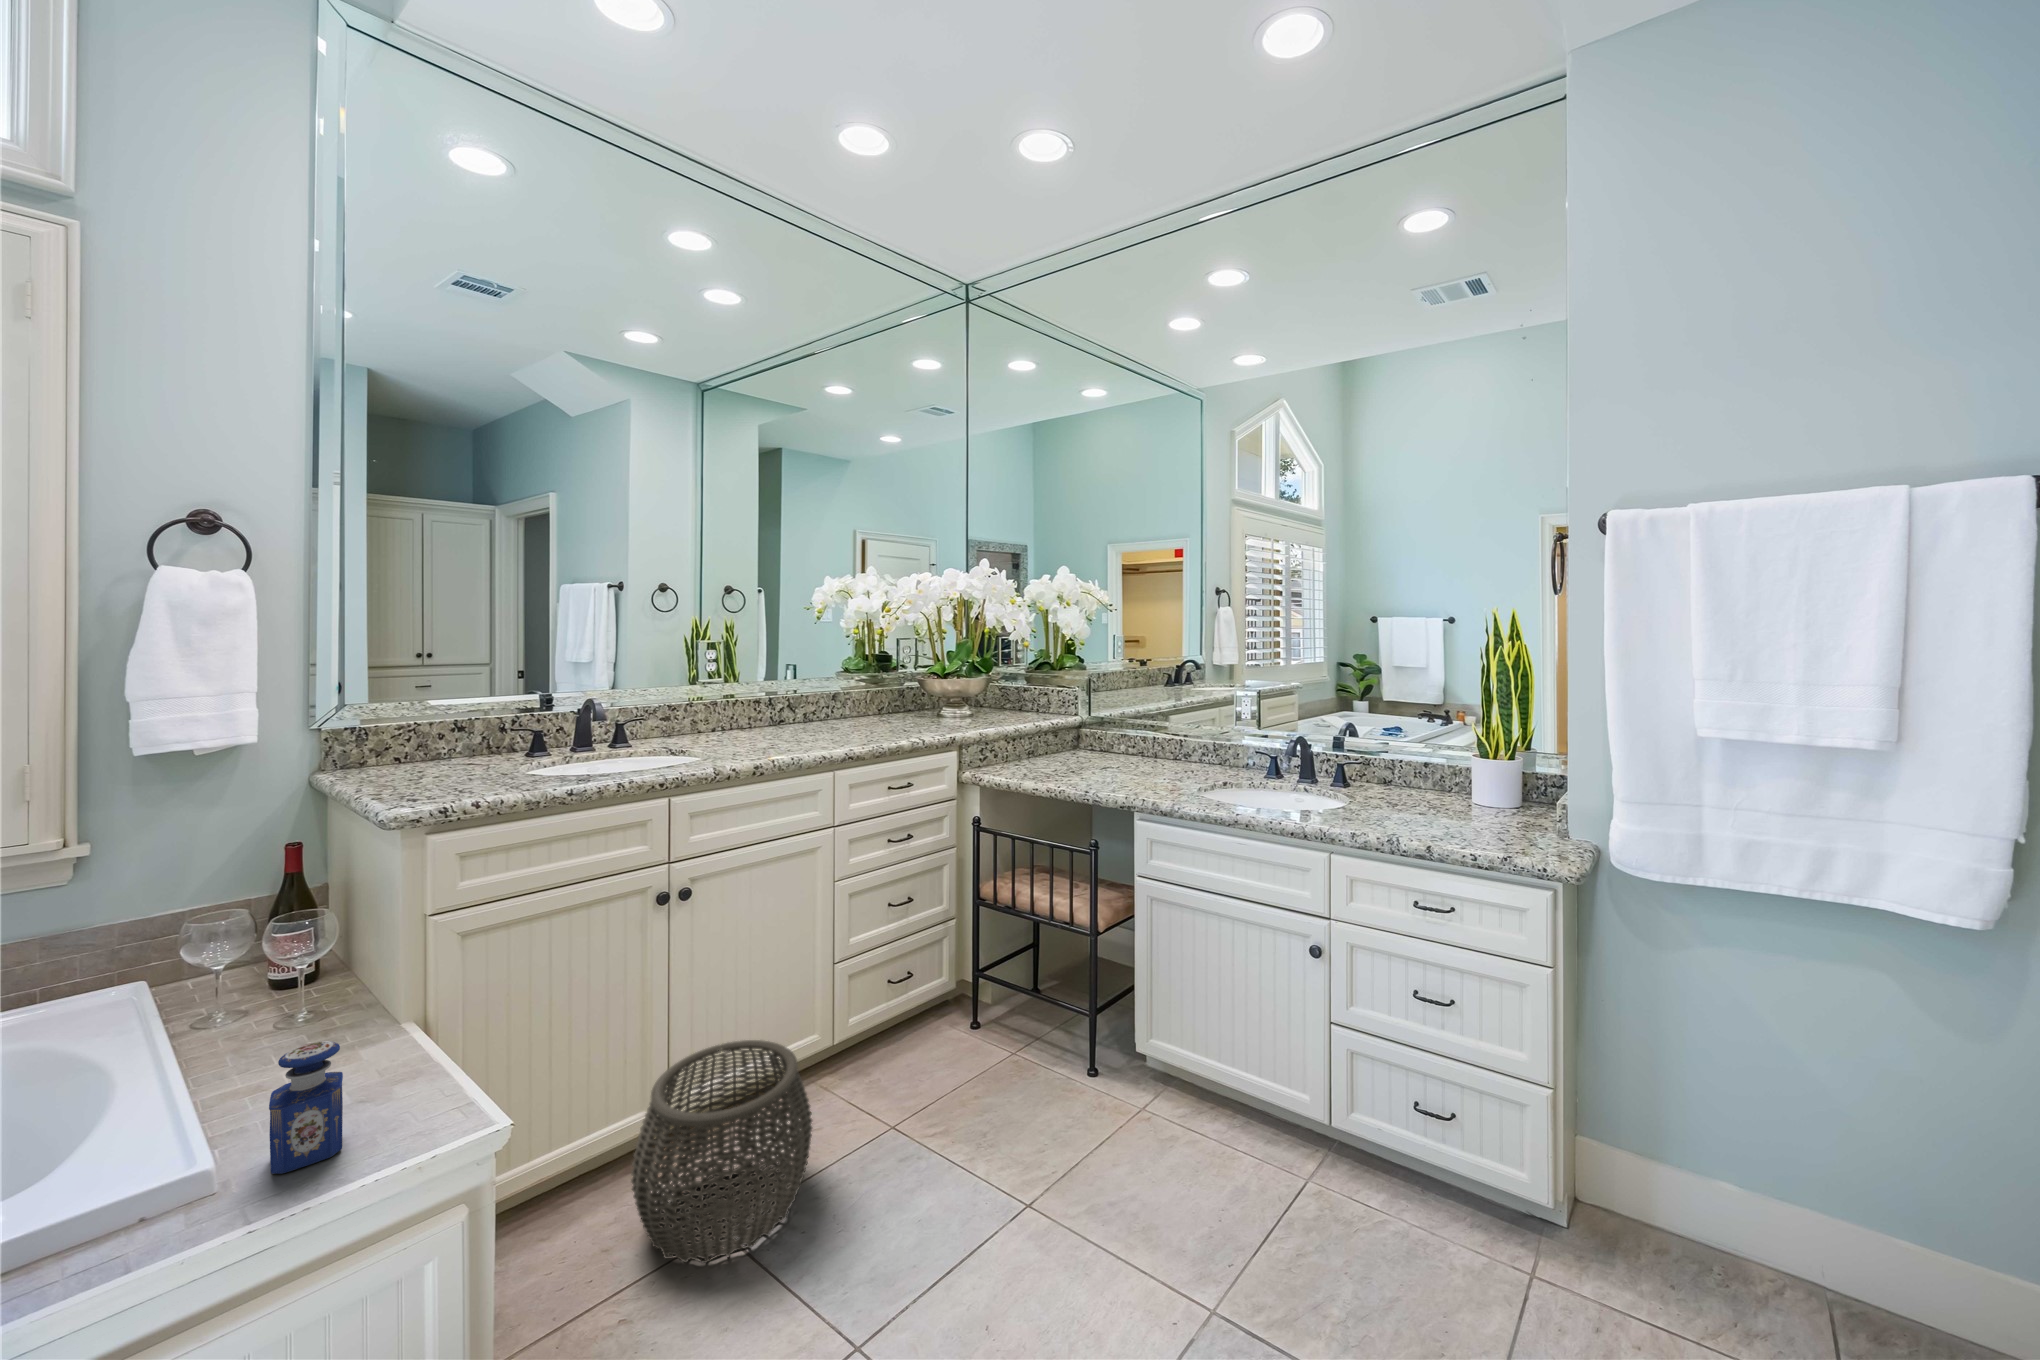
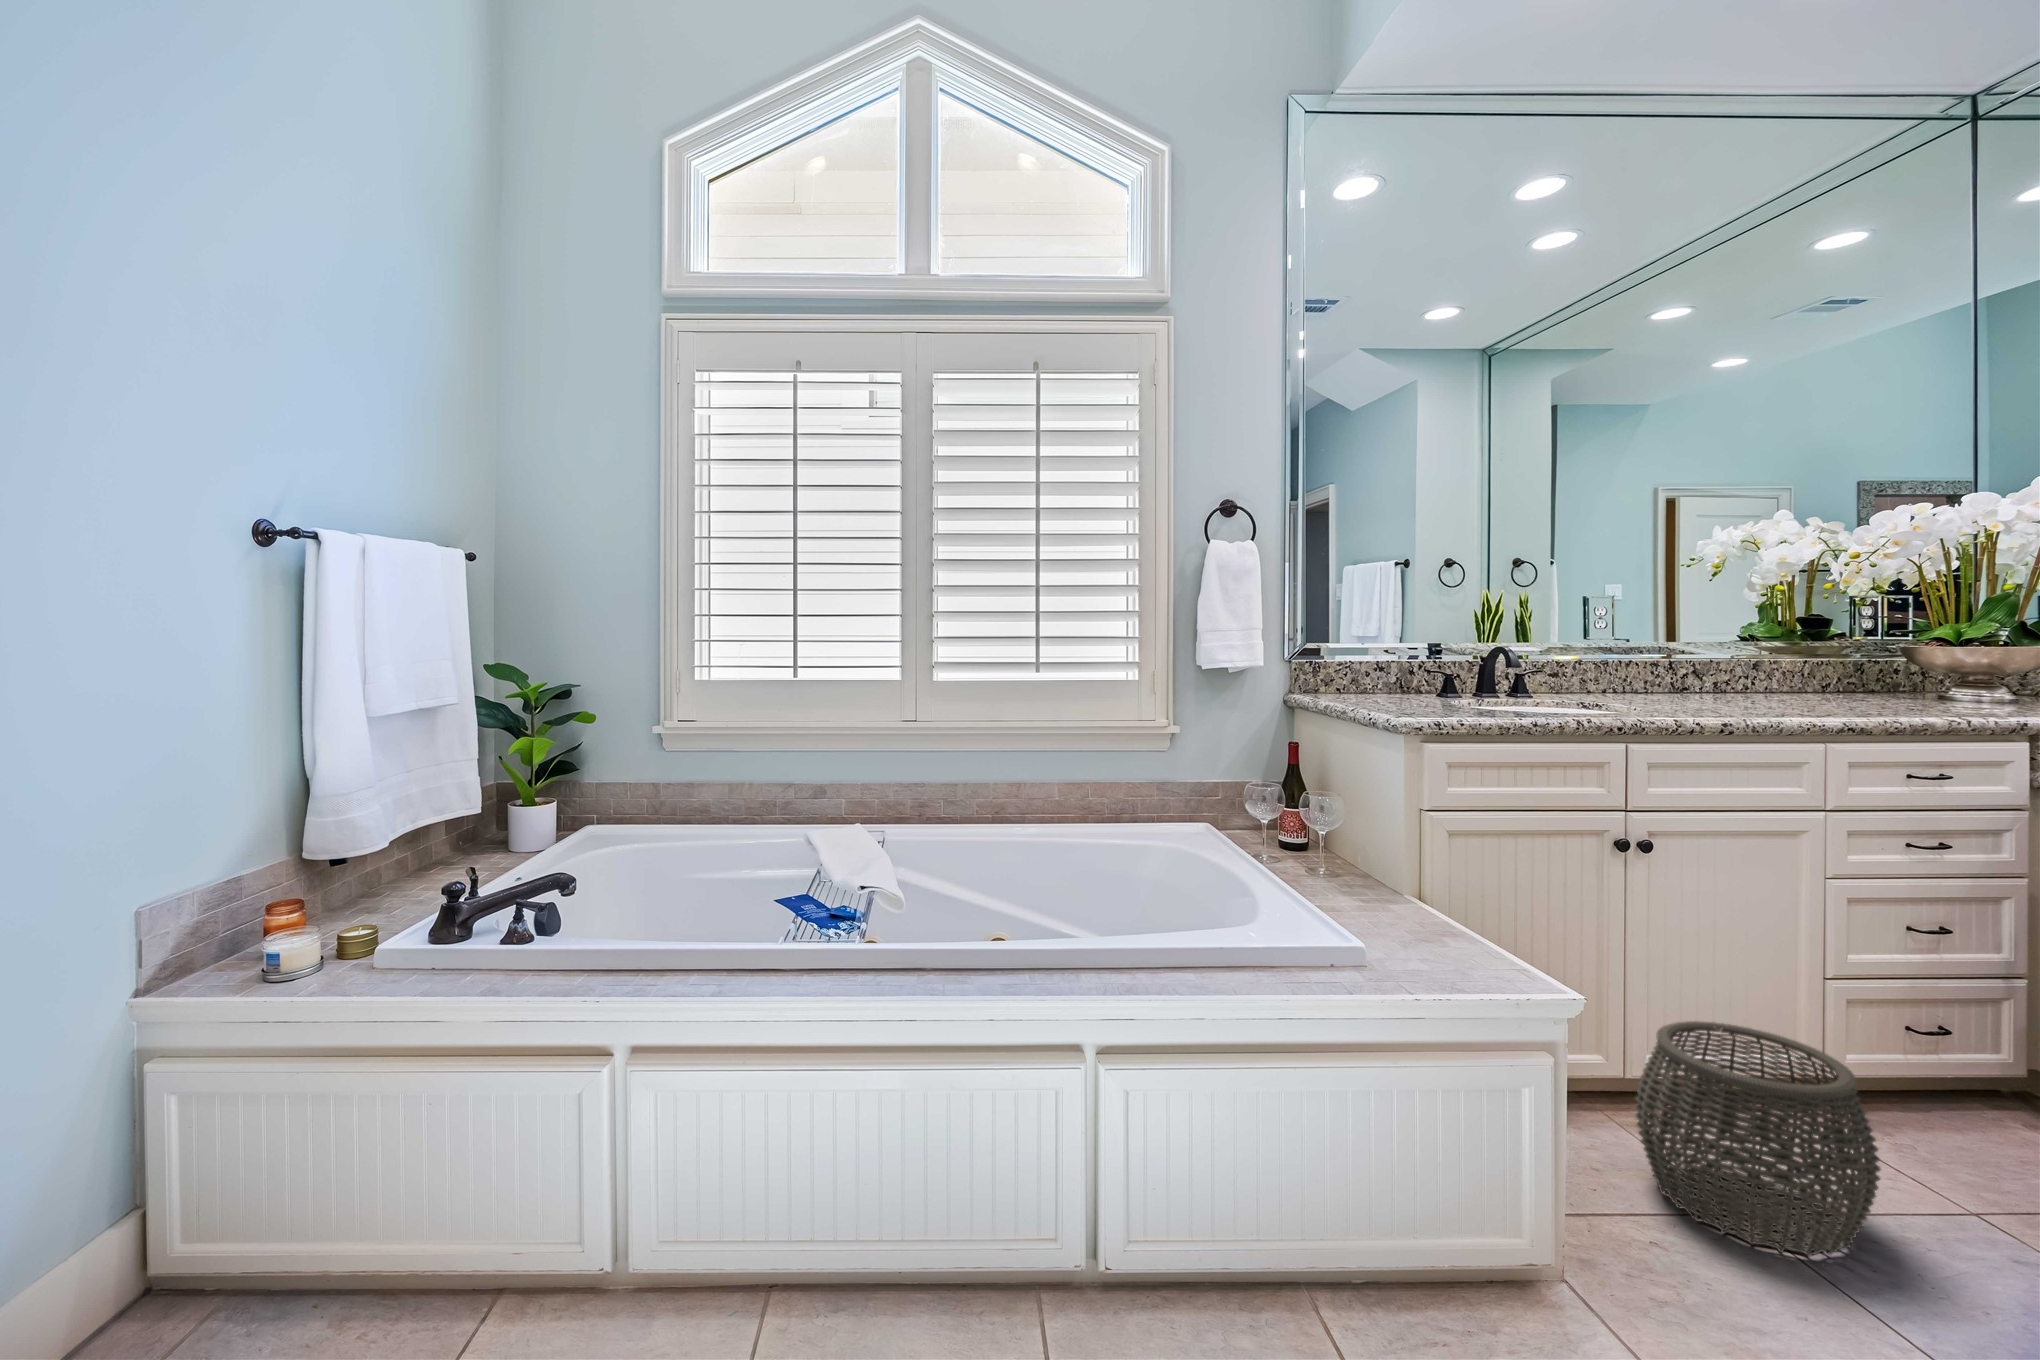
perfume bottle: present [269,1041,343,1174] -> none [1421,871,1474,965]

